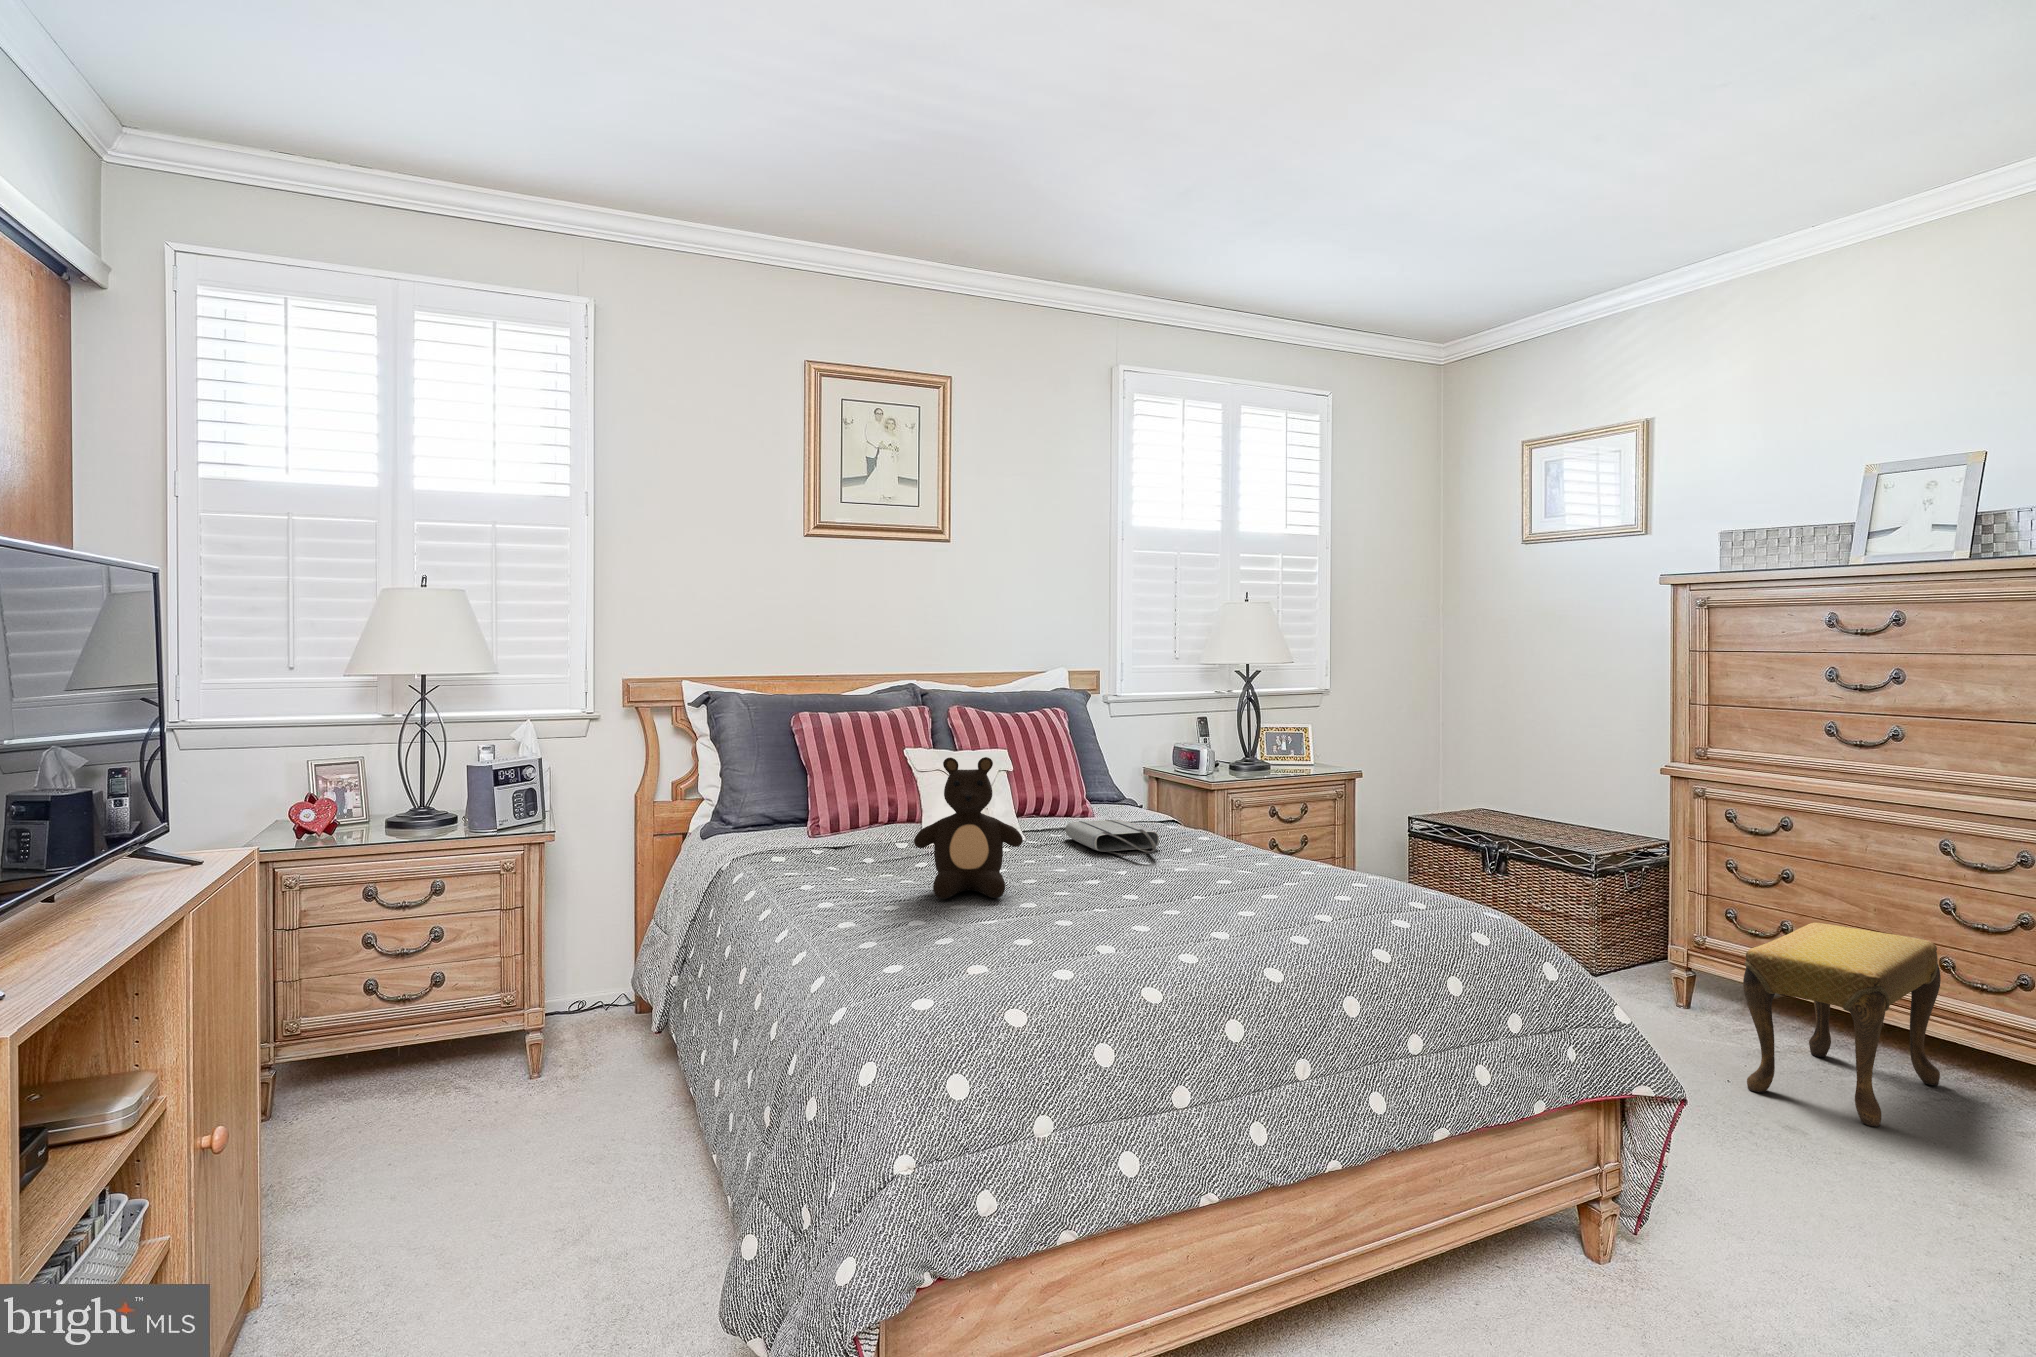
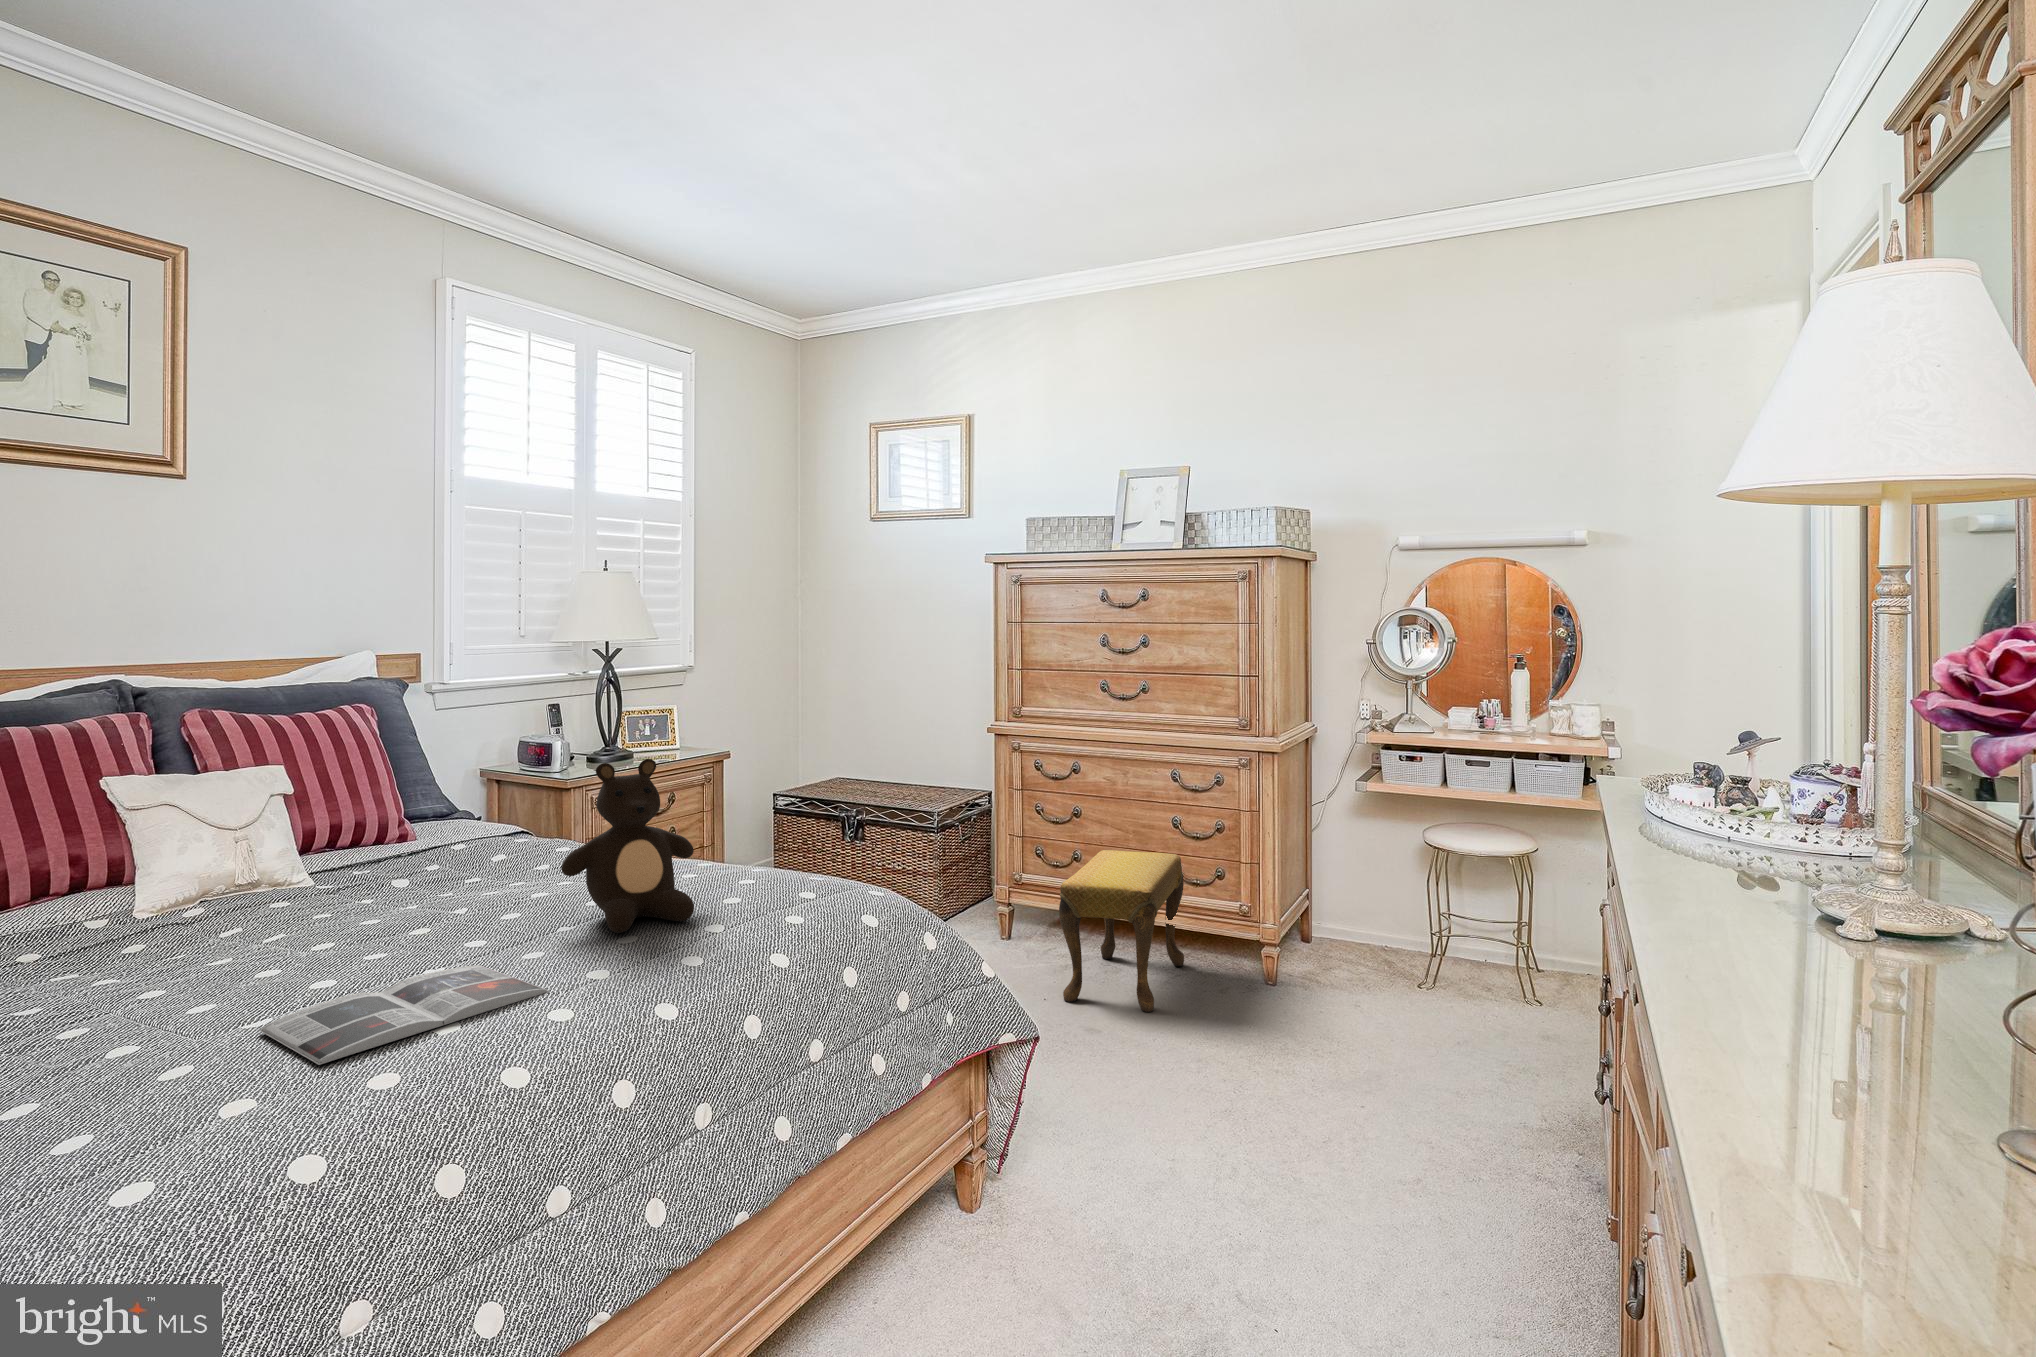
teddy bear: present [914,757,1023,899] -> present [561,759,694,933]
tote bag: present [1065,820,1159,855] -> none [373,841,502,887]
magazine: none [995,909,1191,955] -> present [260,965,548,1065]

